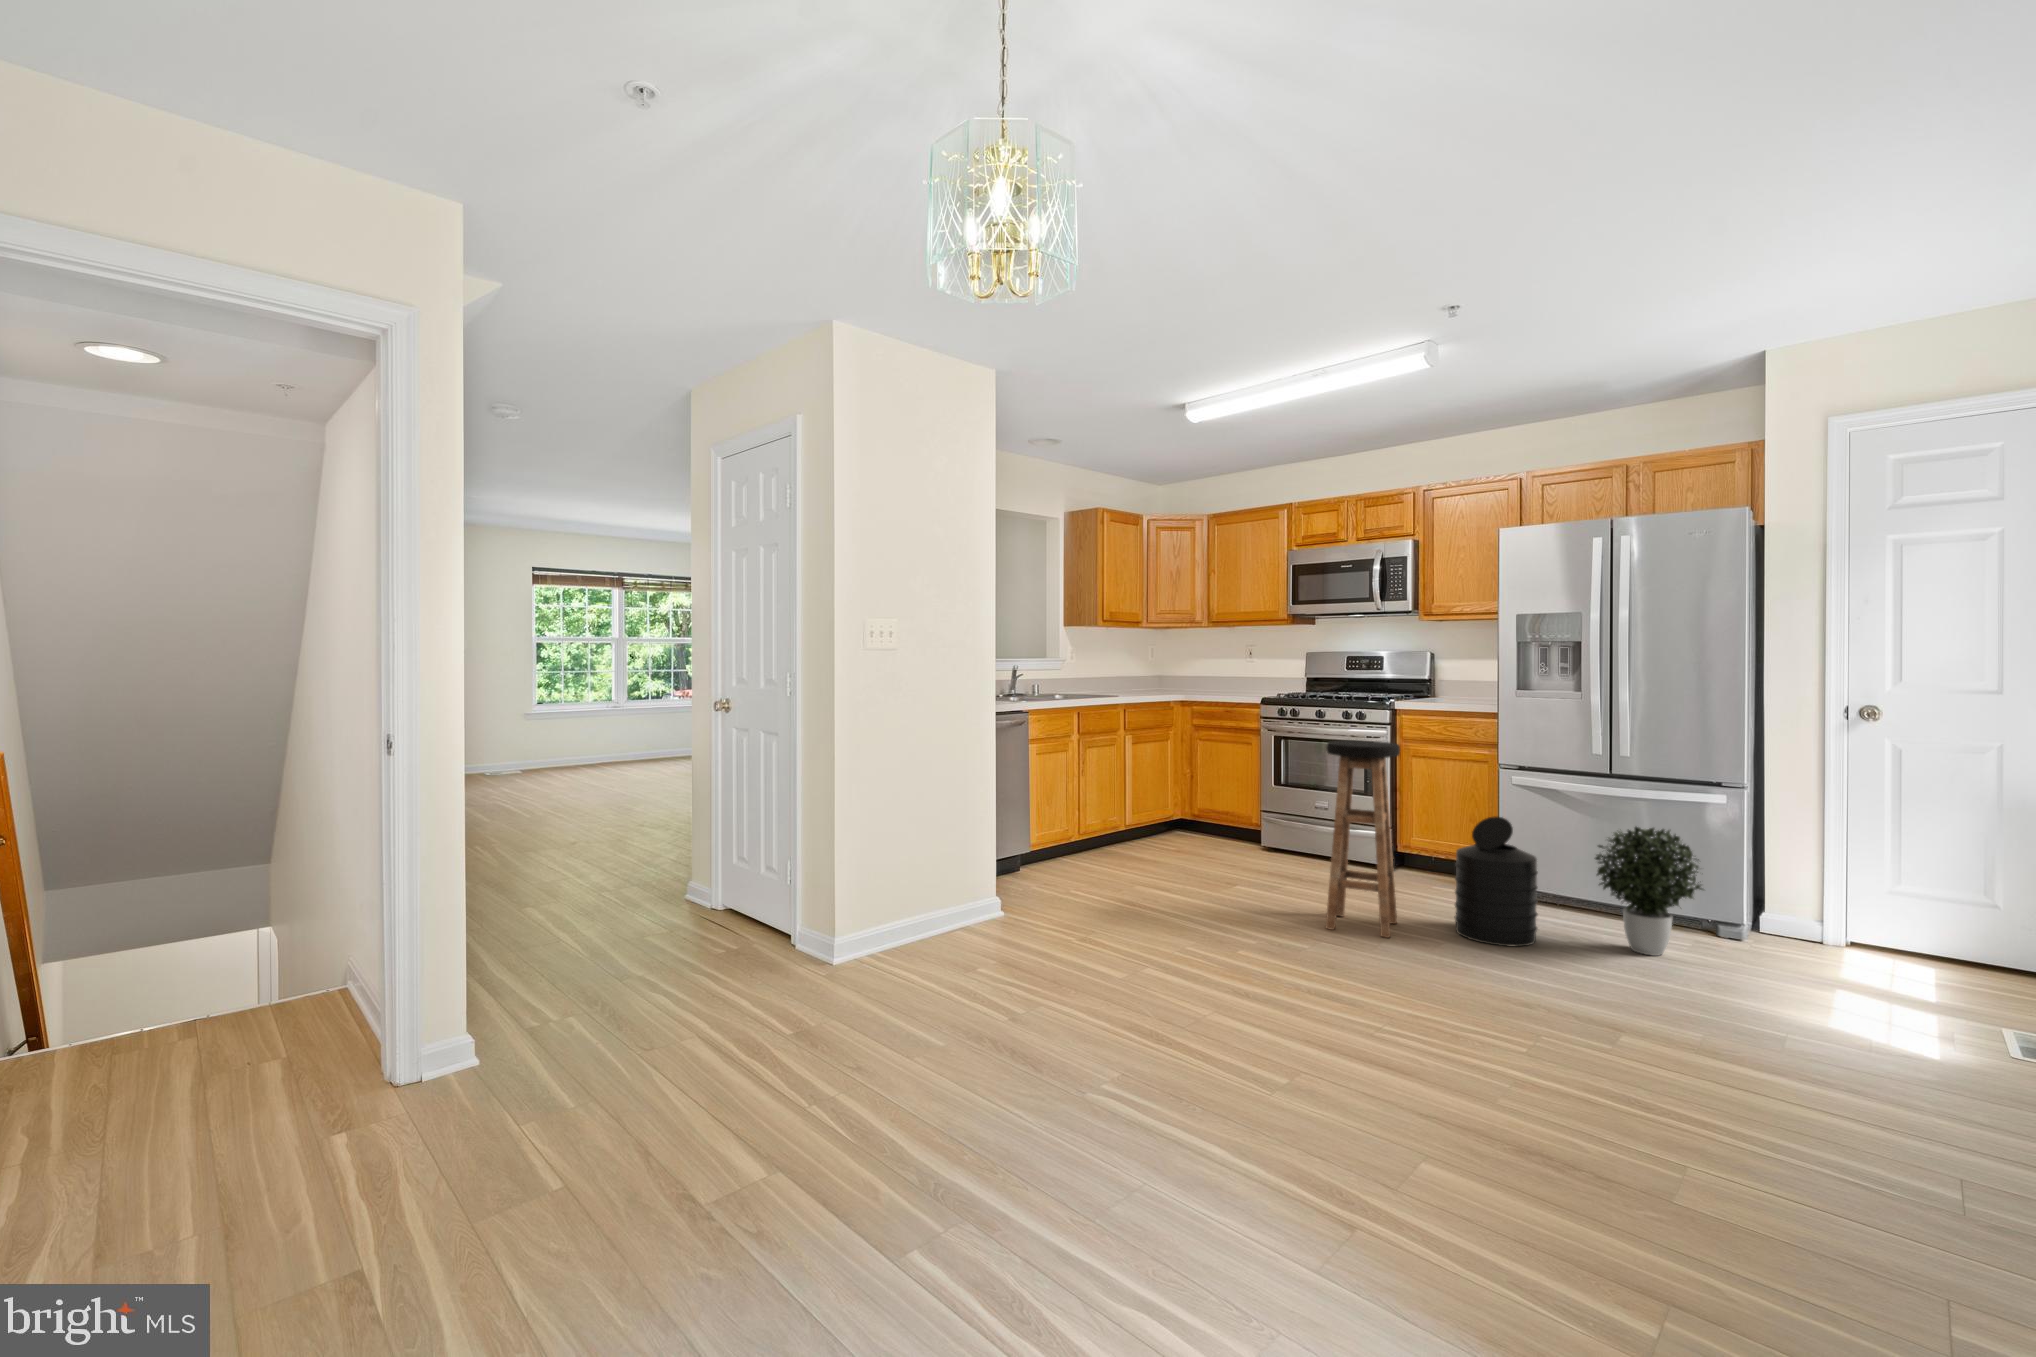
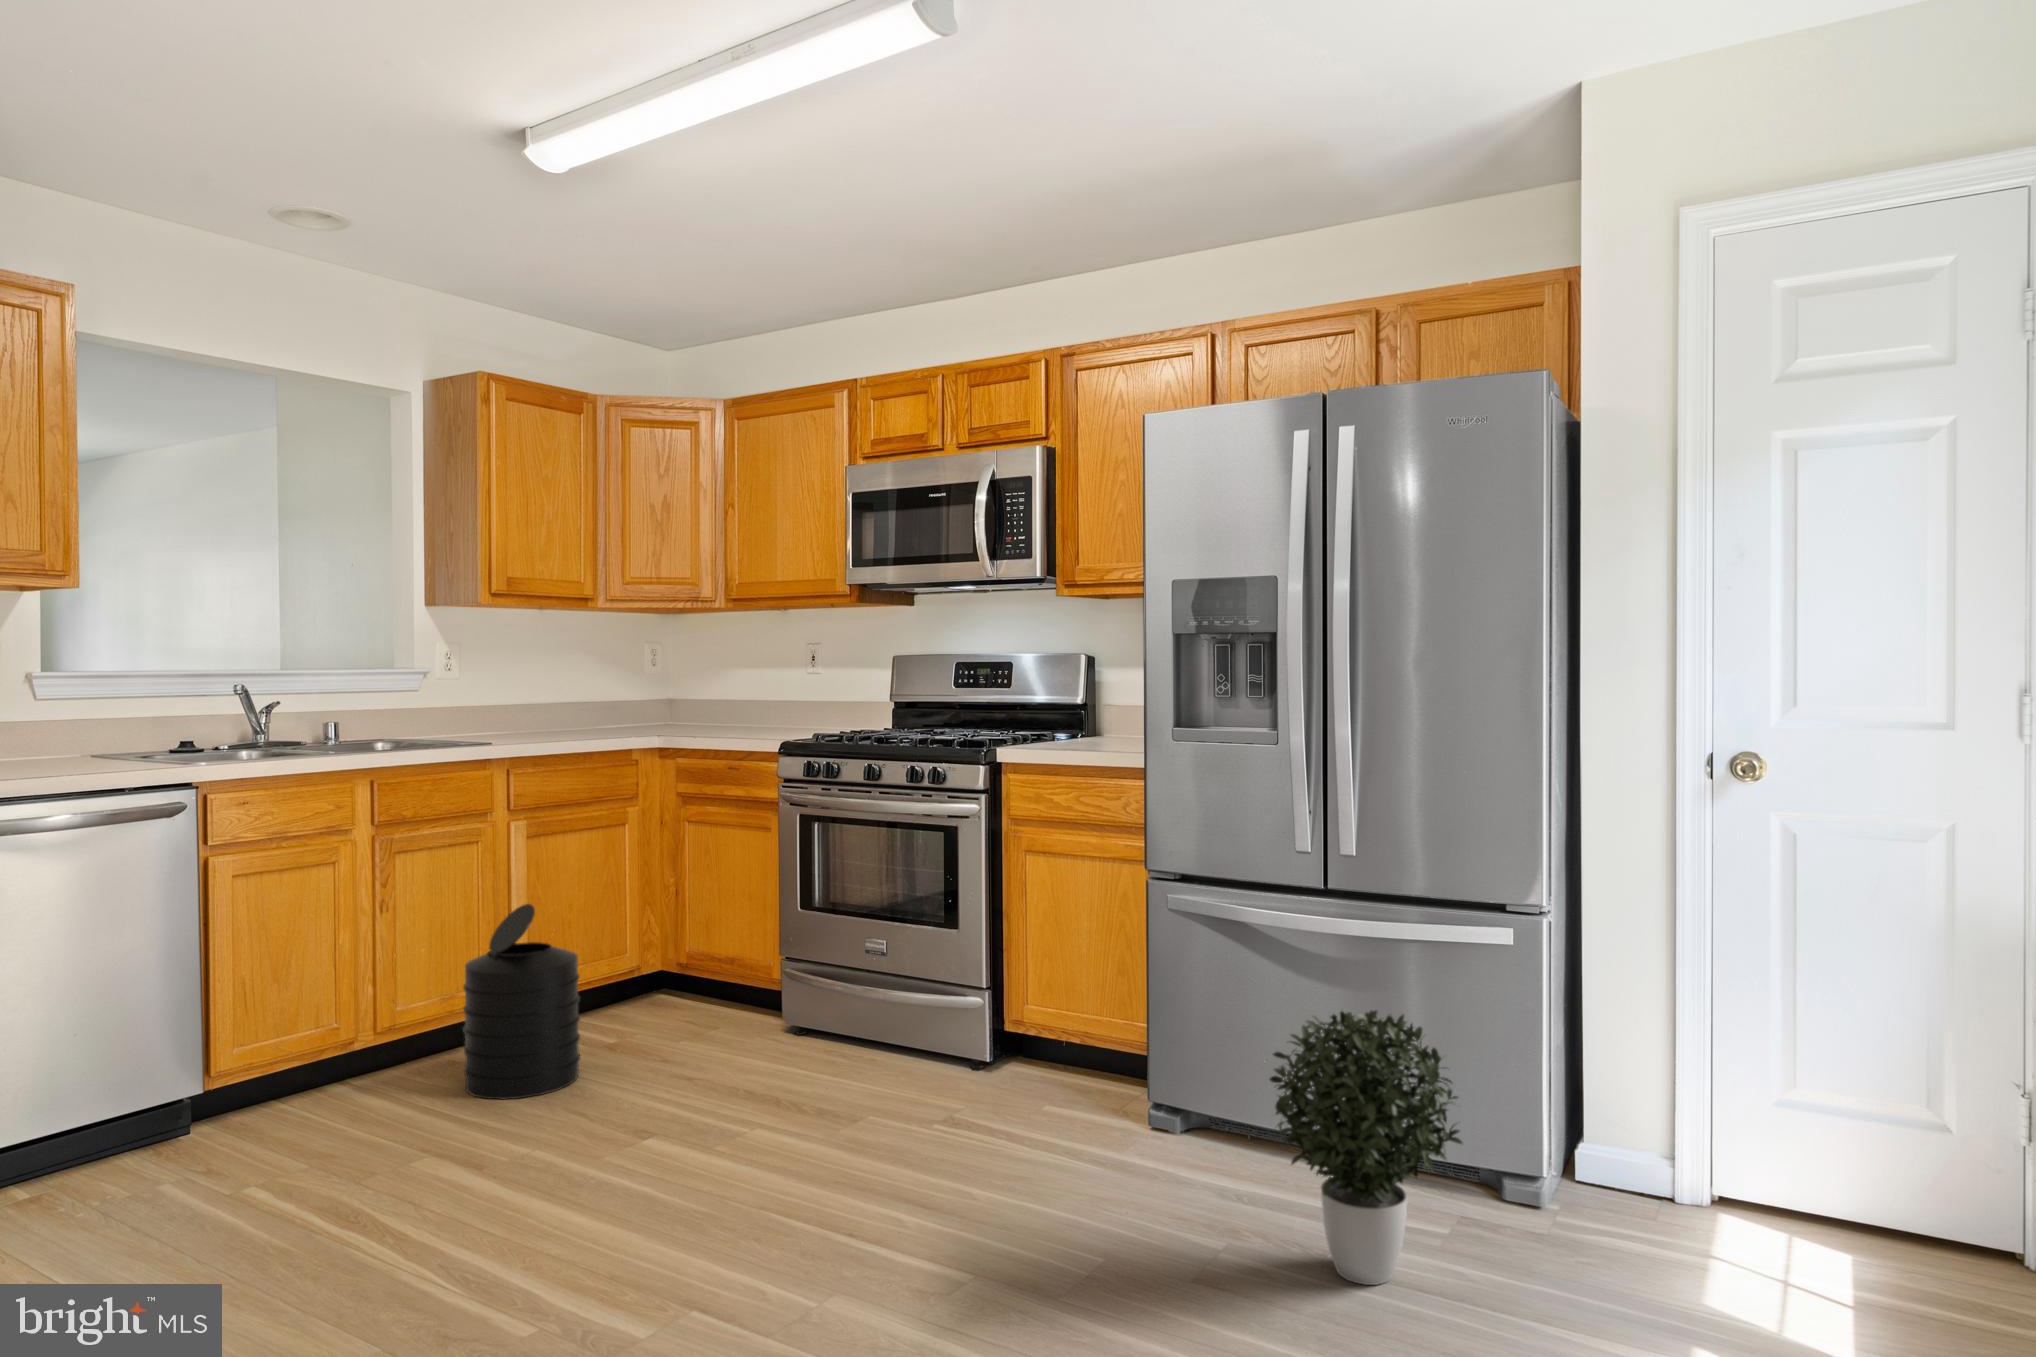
bar stool: present [1326,740,1400,938] -> none [731,841,905,1293]
trash can: present [1454,817,1538,947] -> present [463,904,580,1099]

